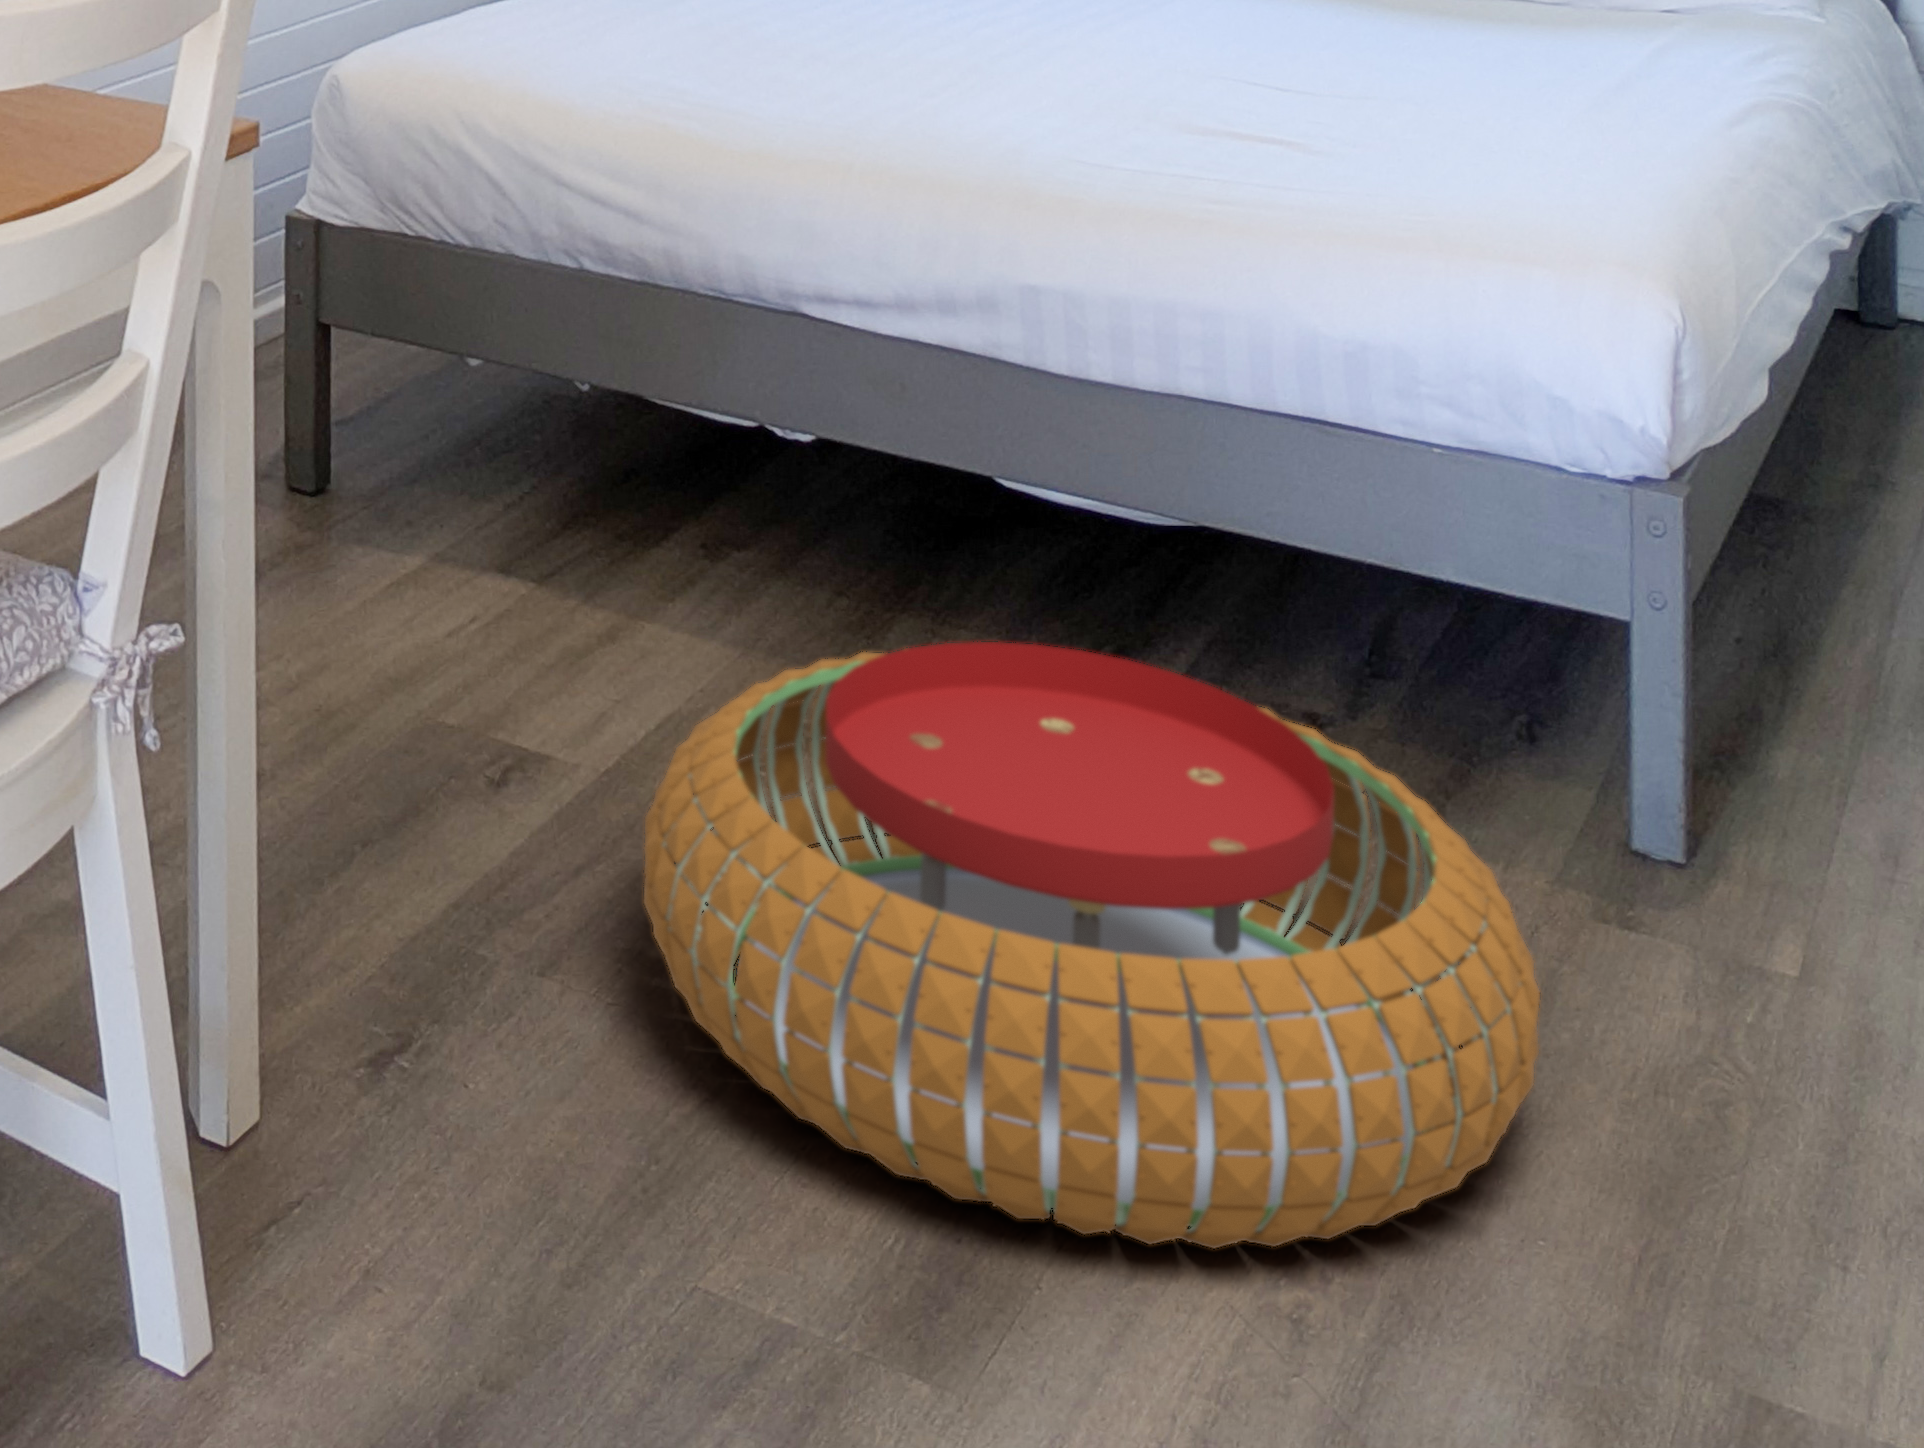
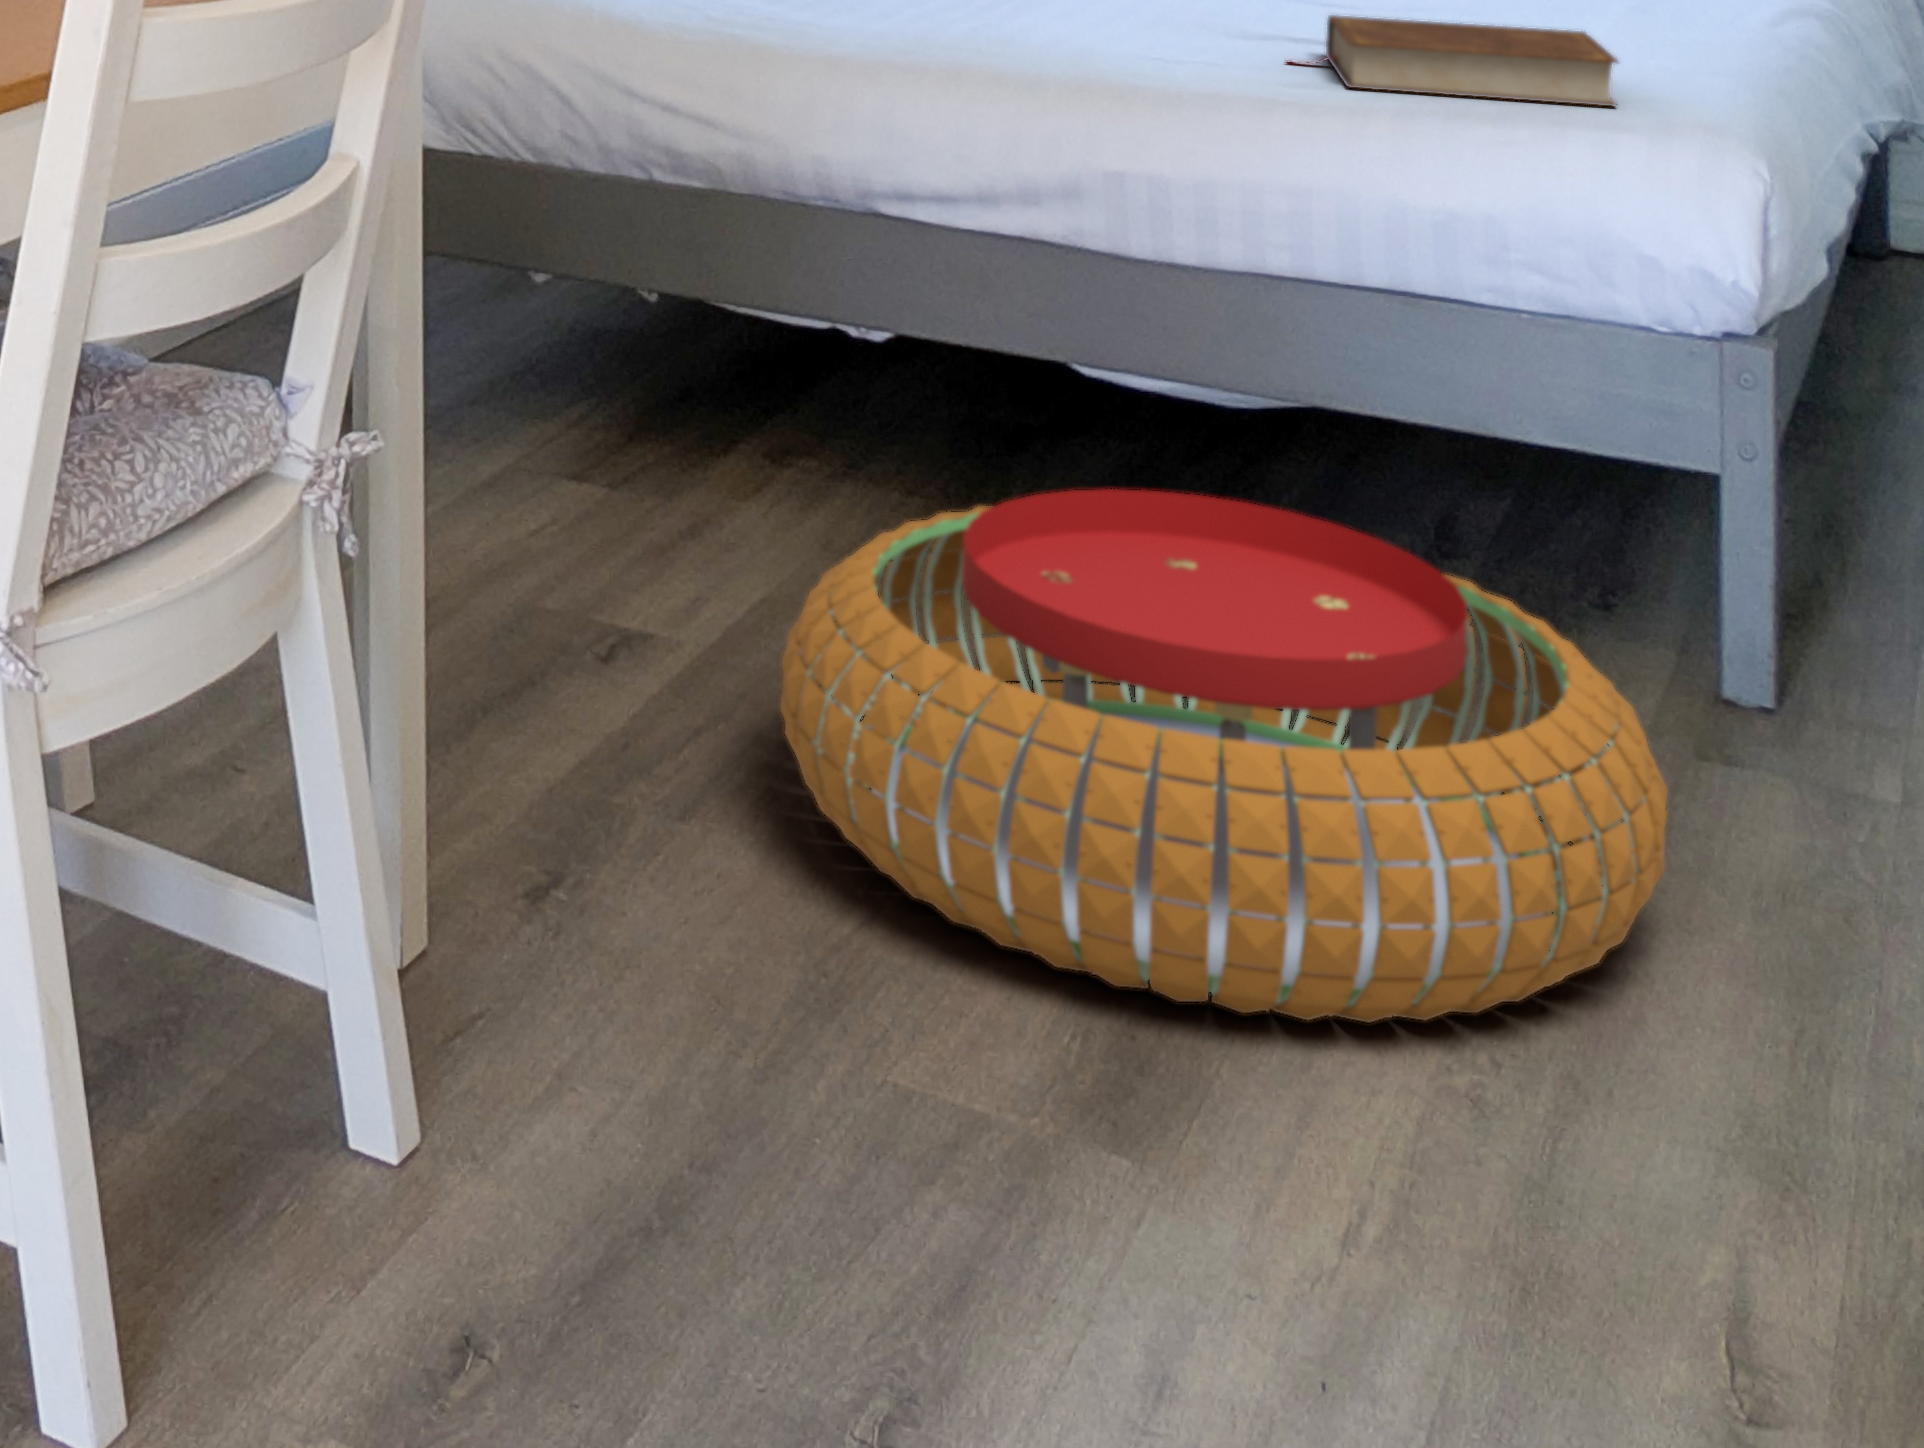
book: none [1211,116,1544,225] -> present [1287,15,1618,107]

